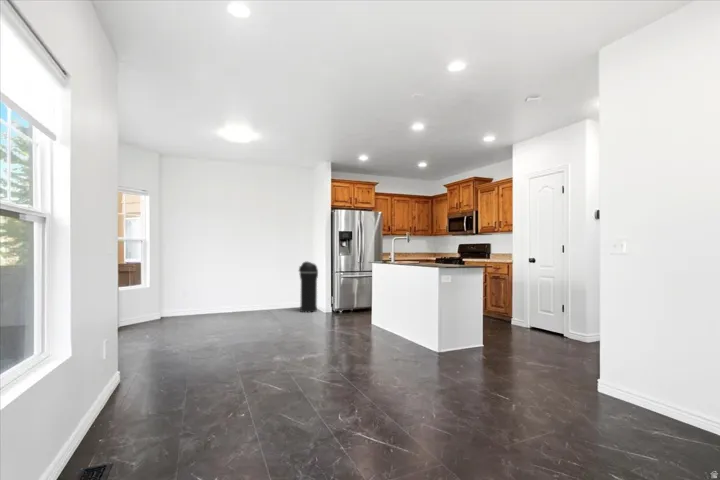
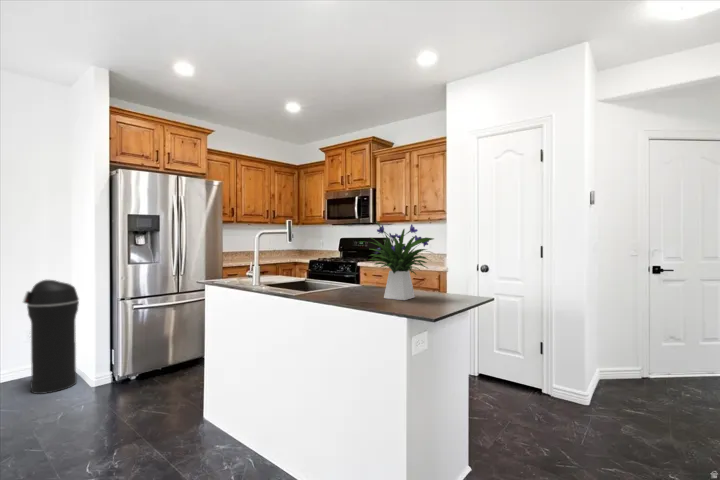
flower arrangement: none [430,232,465,266] -> present [369,221,434,300]

